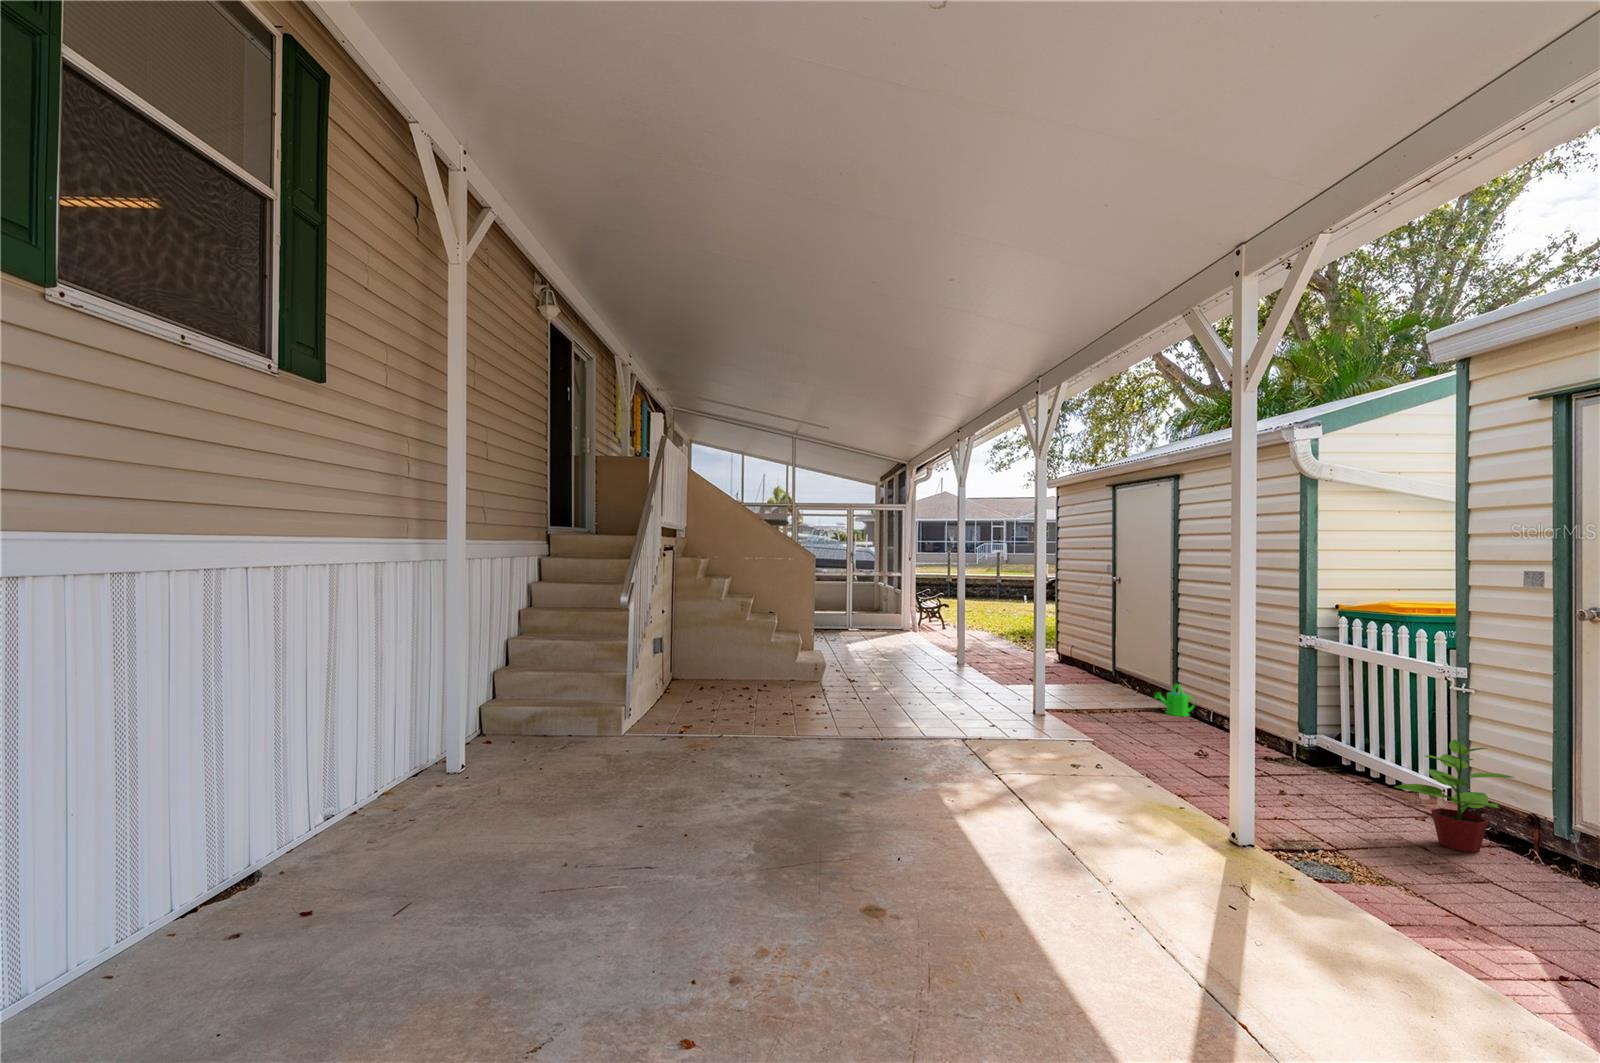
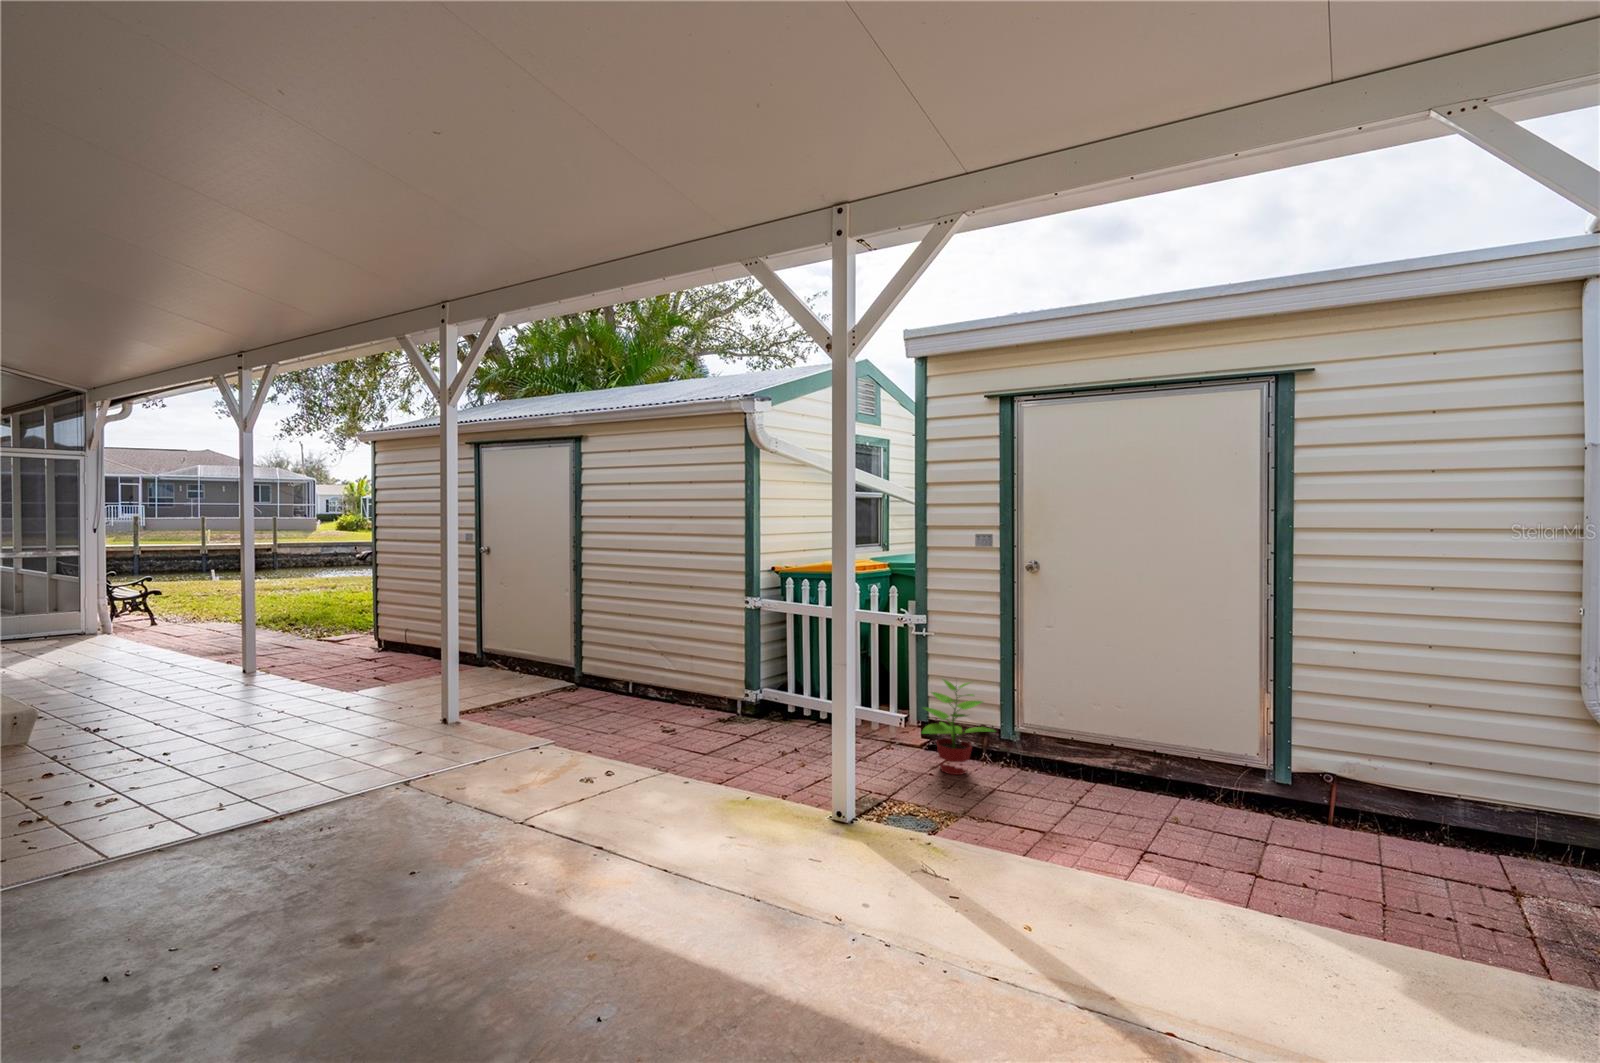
watering can: present [1154,684,1194,716] -> none [574,660,610,696]

